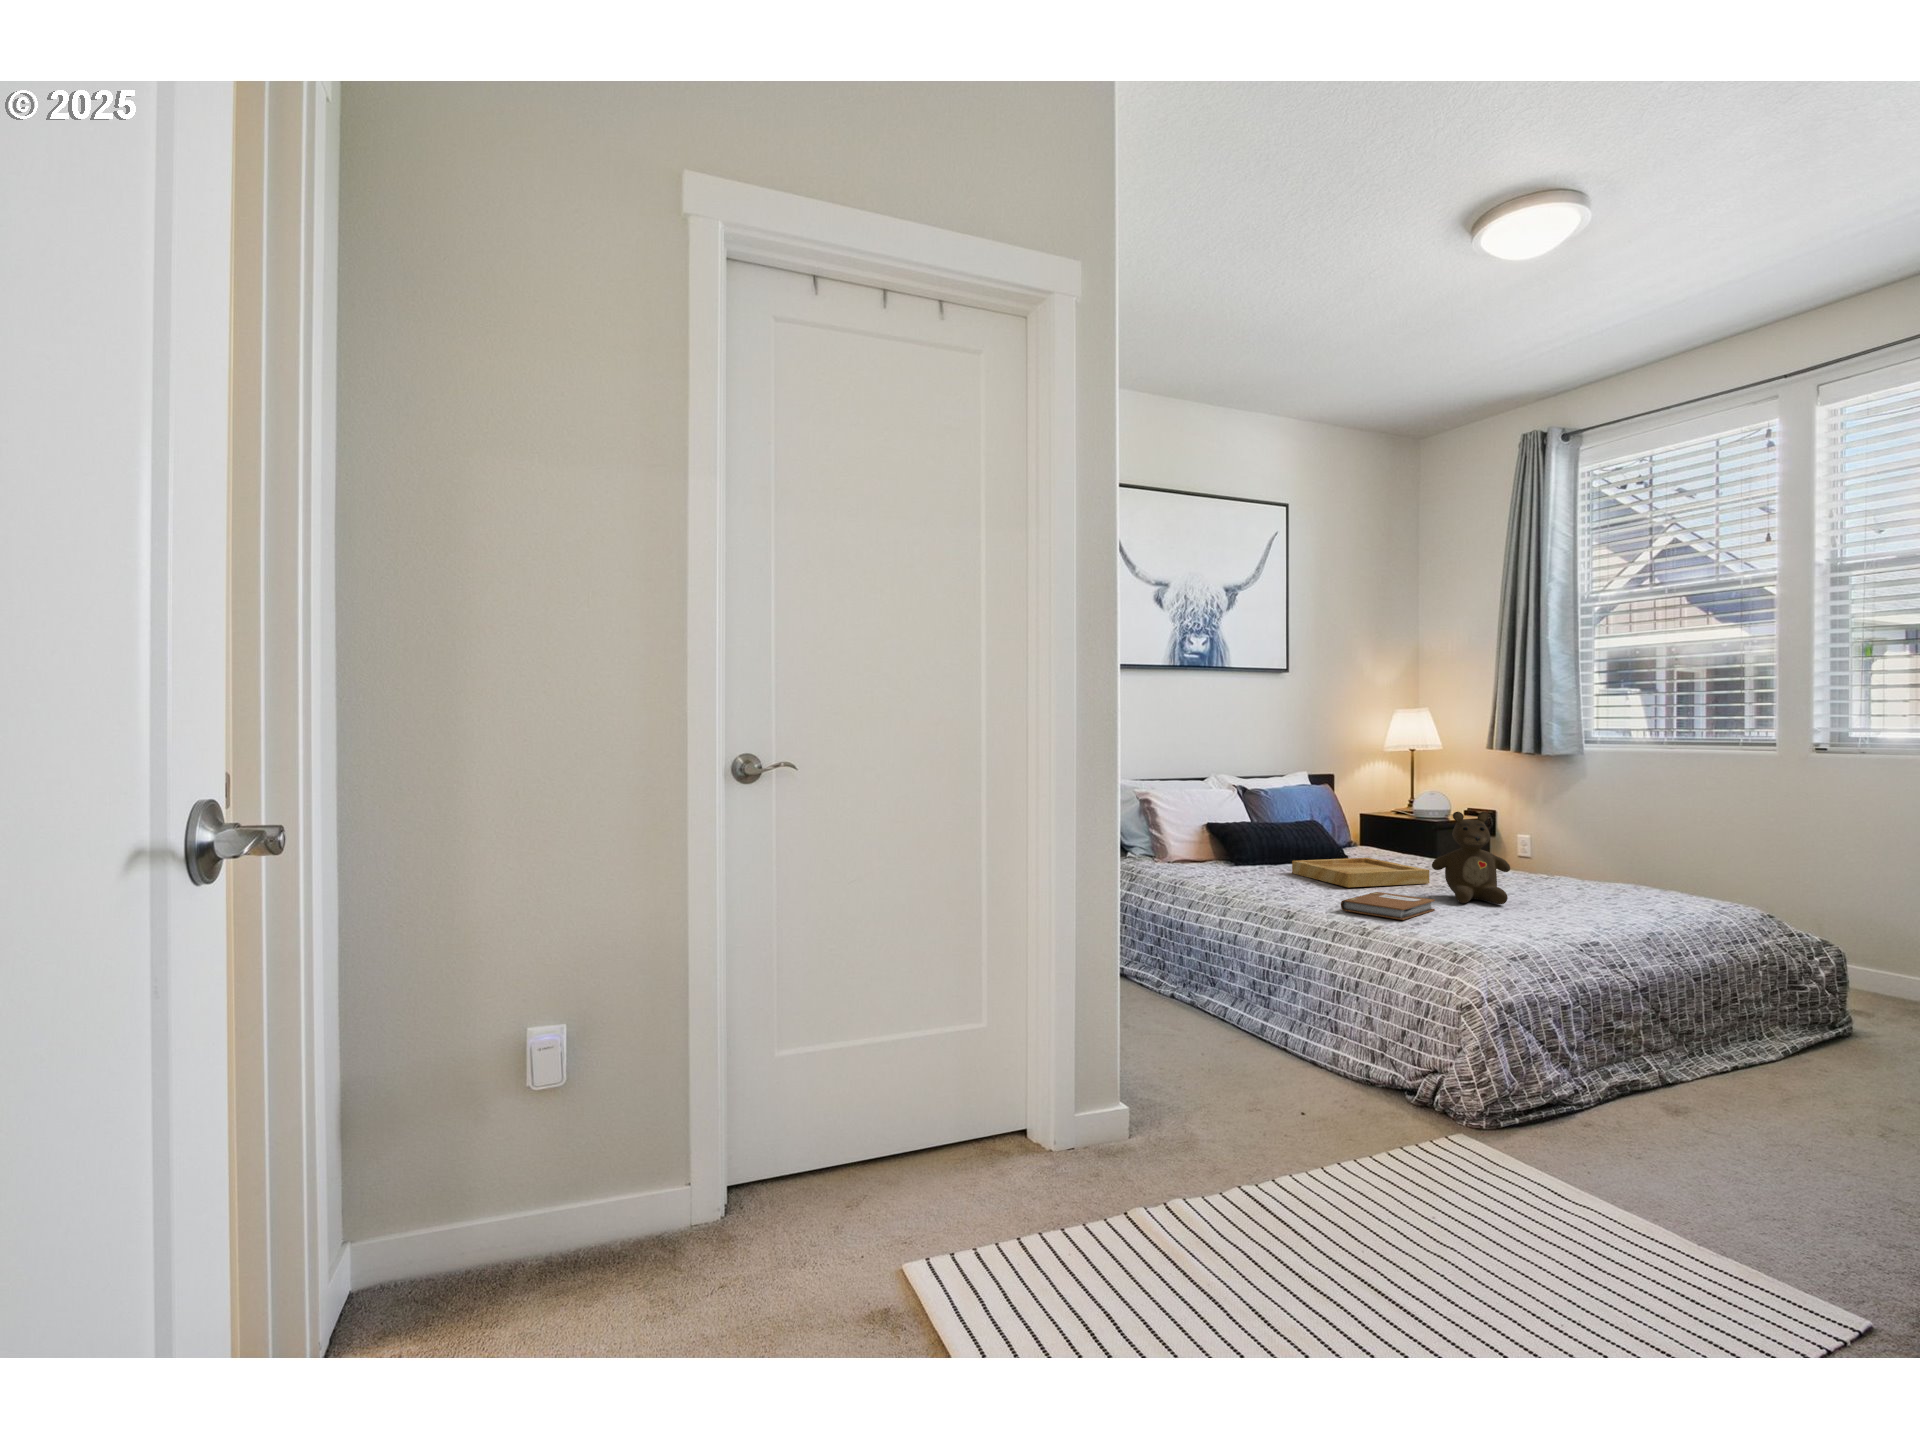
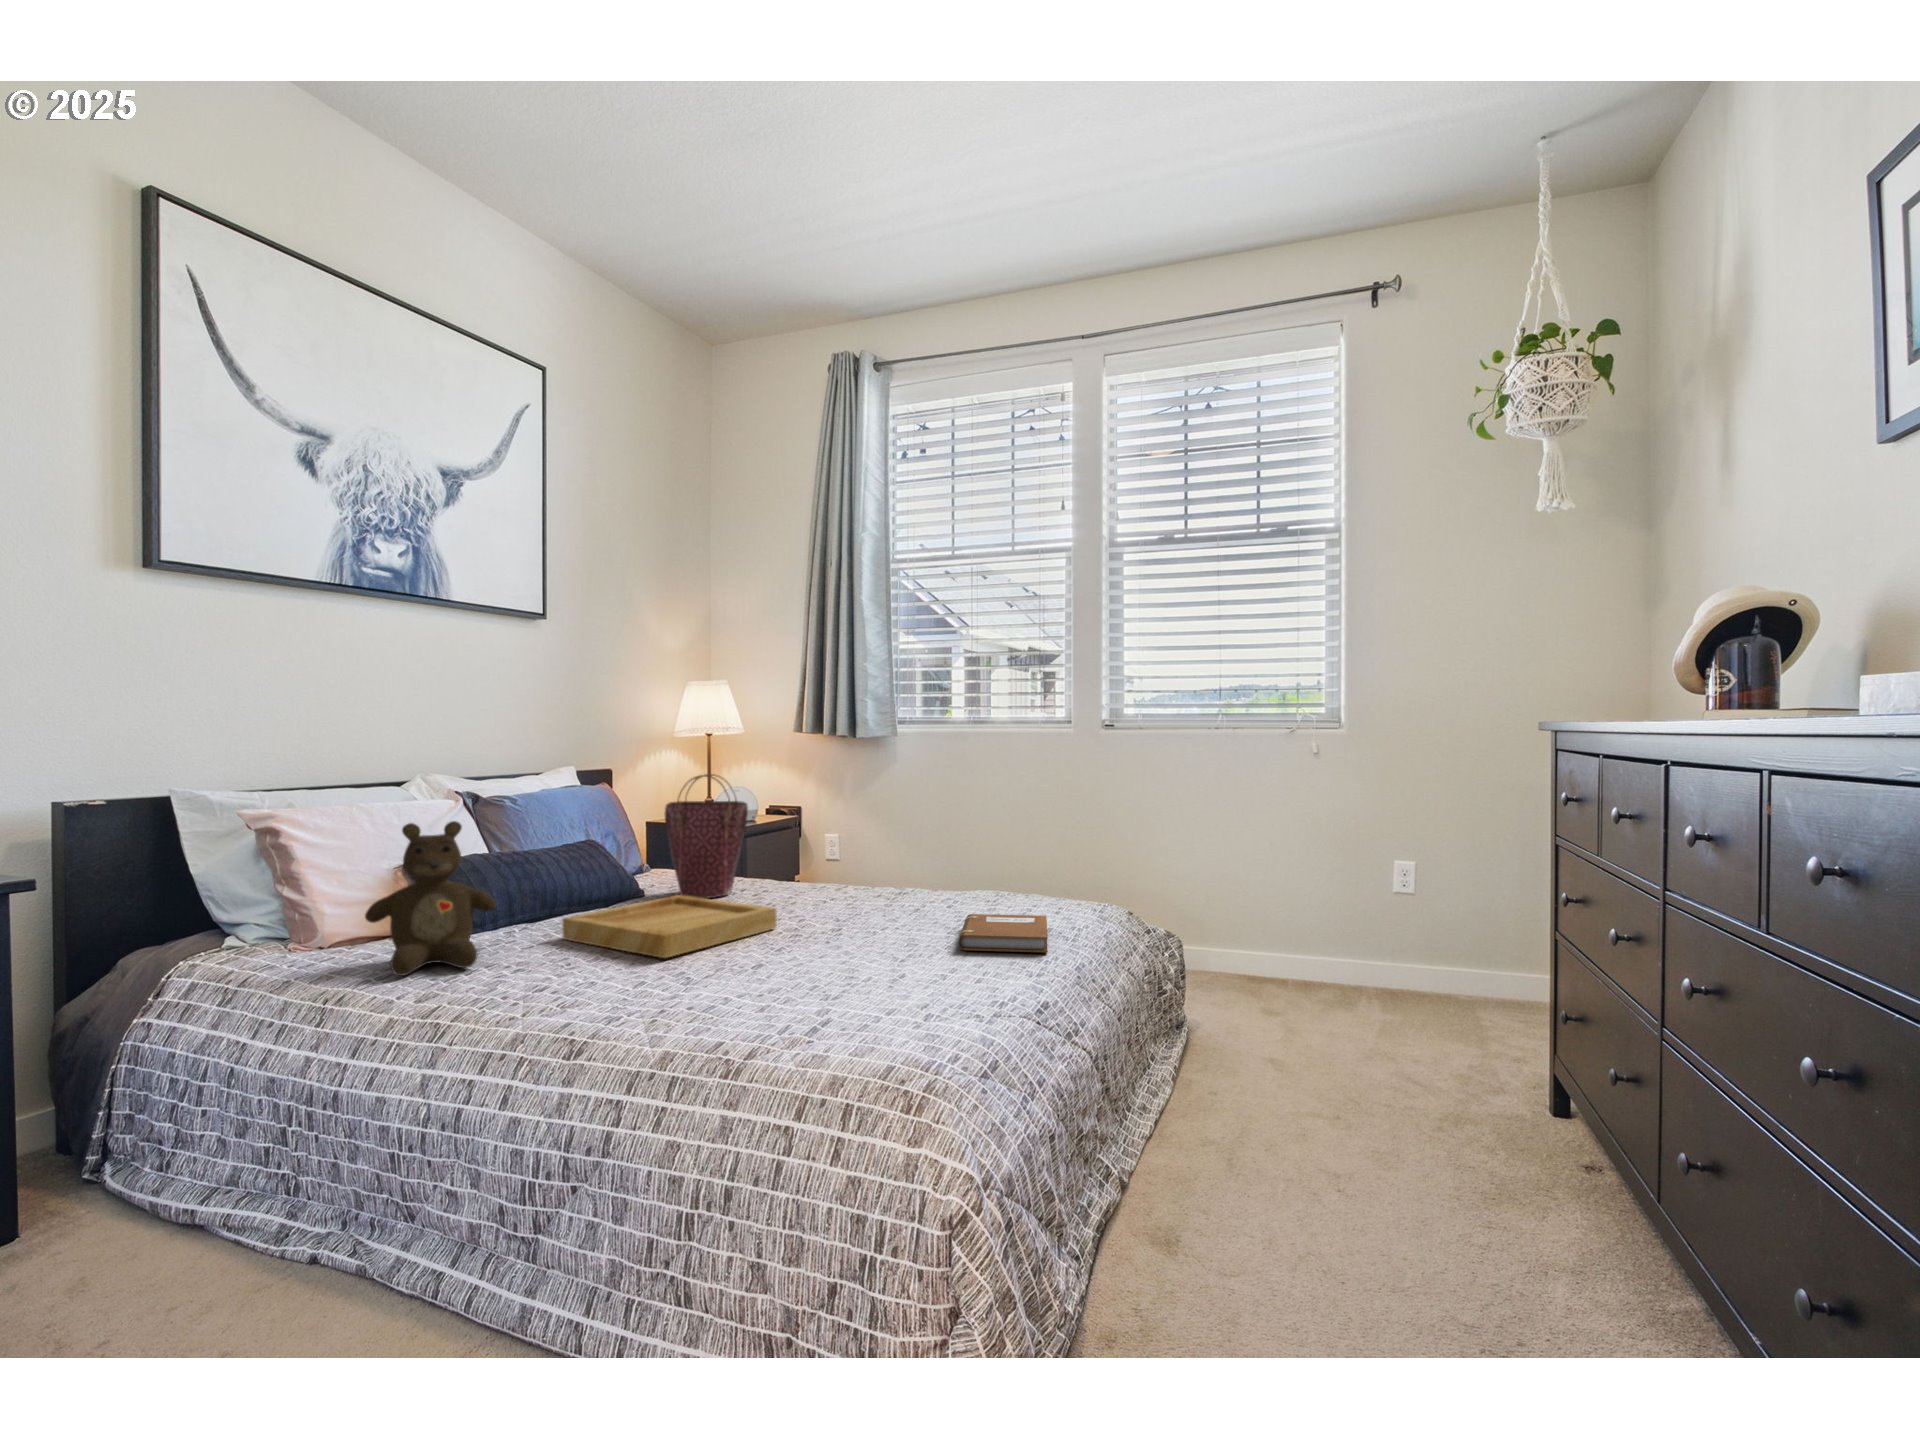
handbag: none [1363,780,1422,864] -> present [664,774,748,898]
teddy bear: present [1432,812,1510,904] -> present [365,821,496,976]
notebook: present [1341,892,1435,920] -> present [958,914,1048,953]

